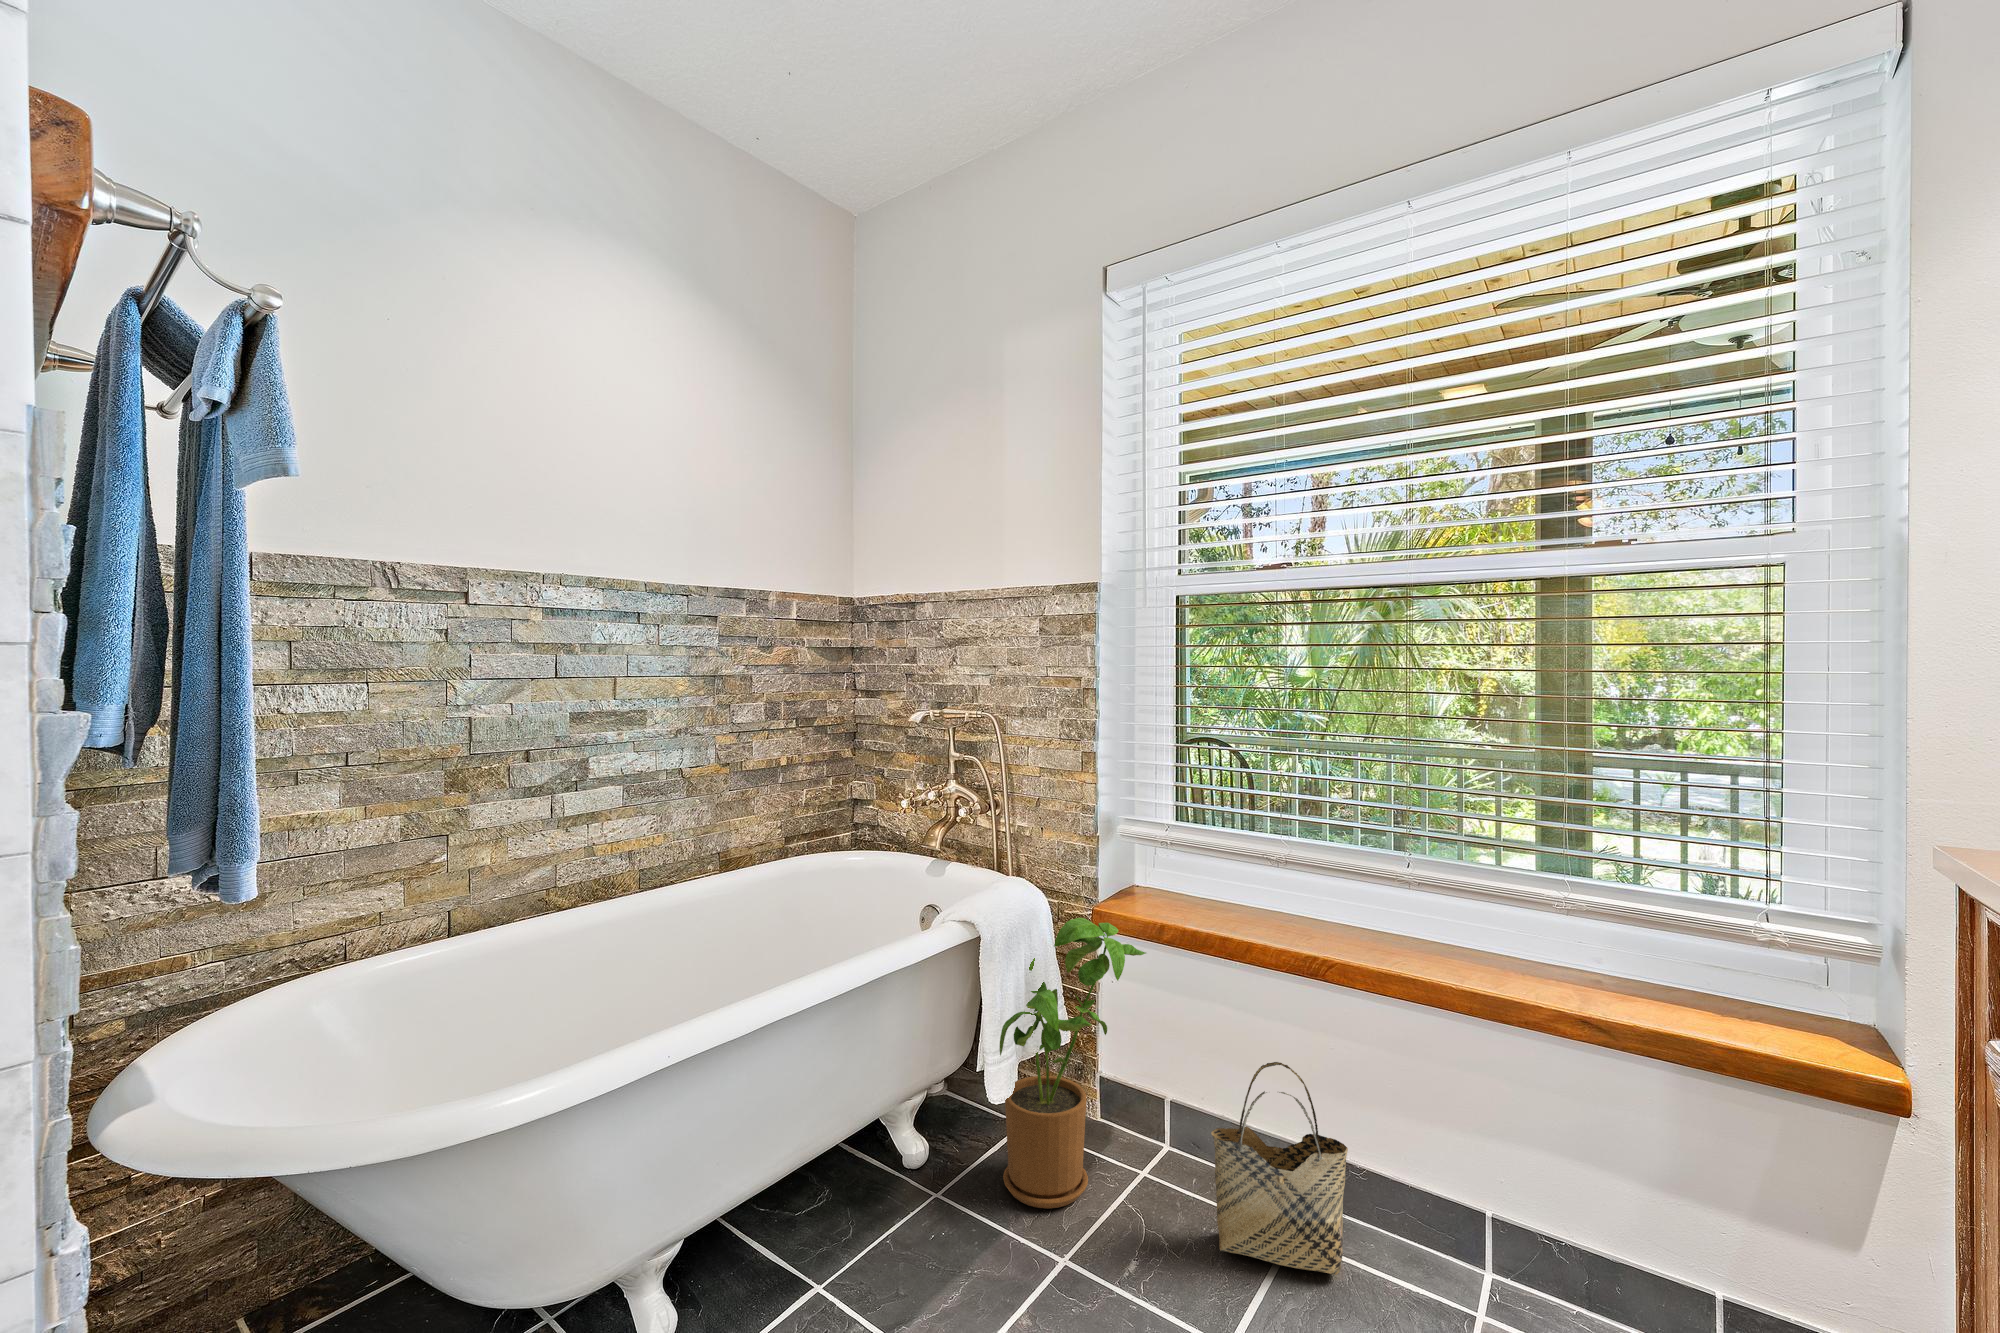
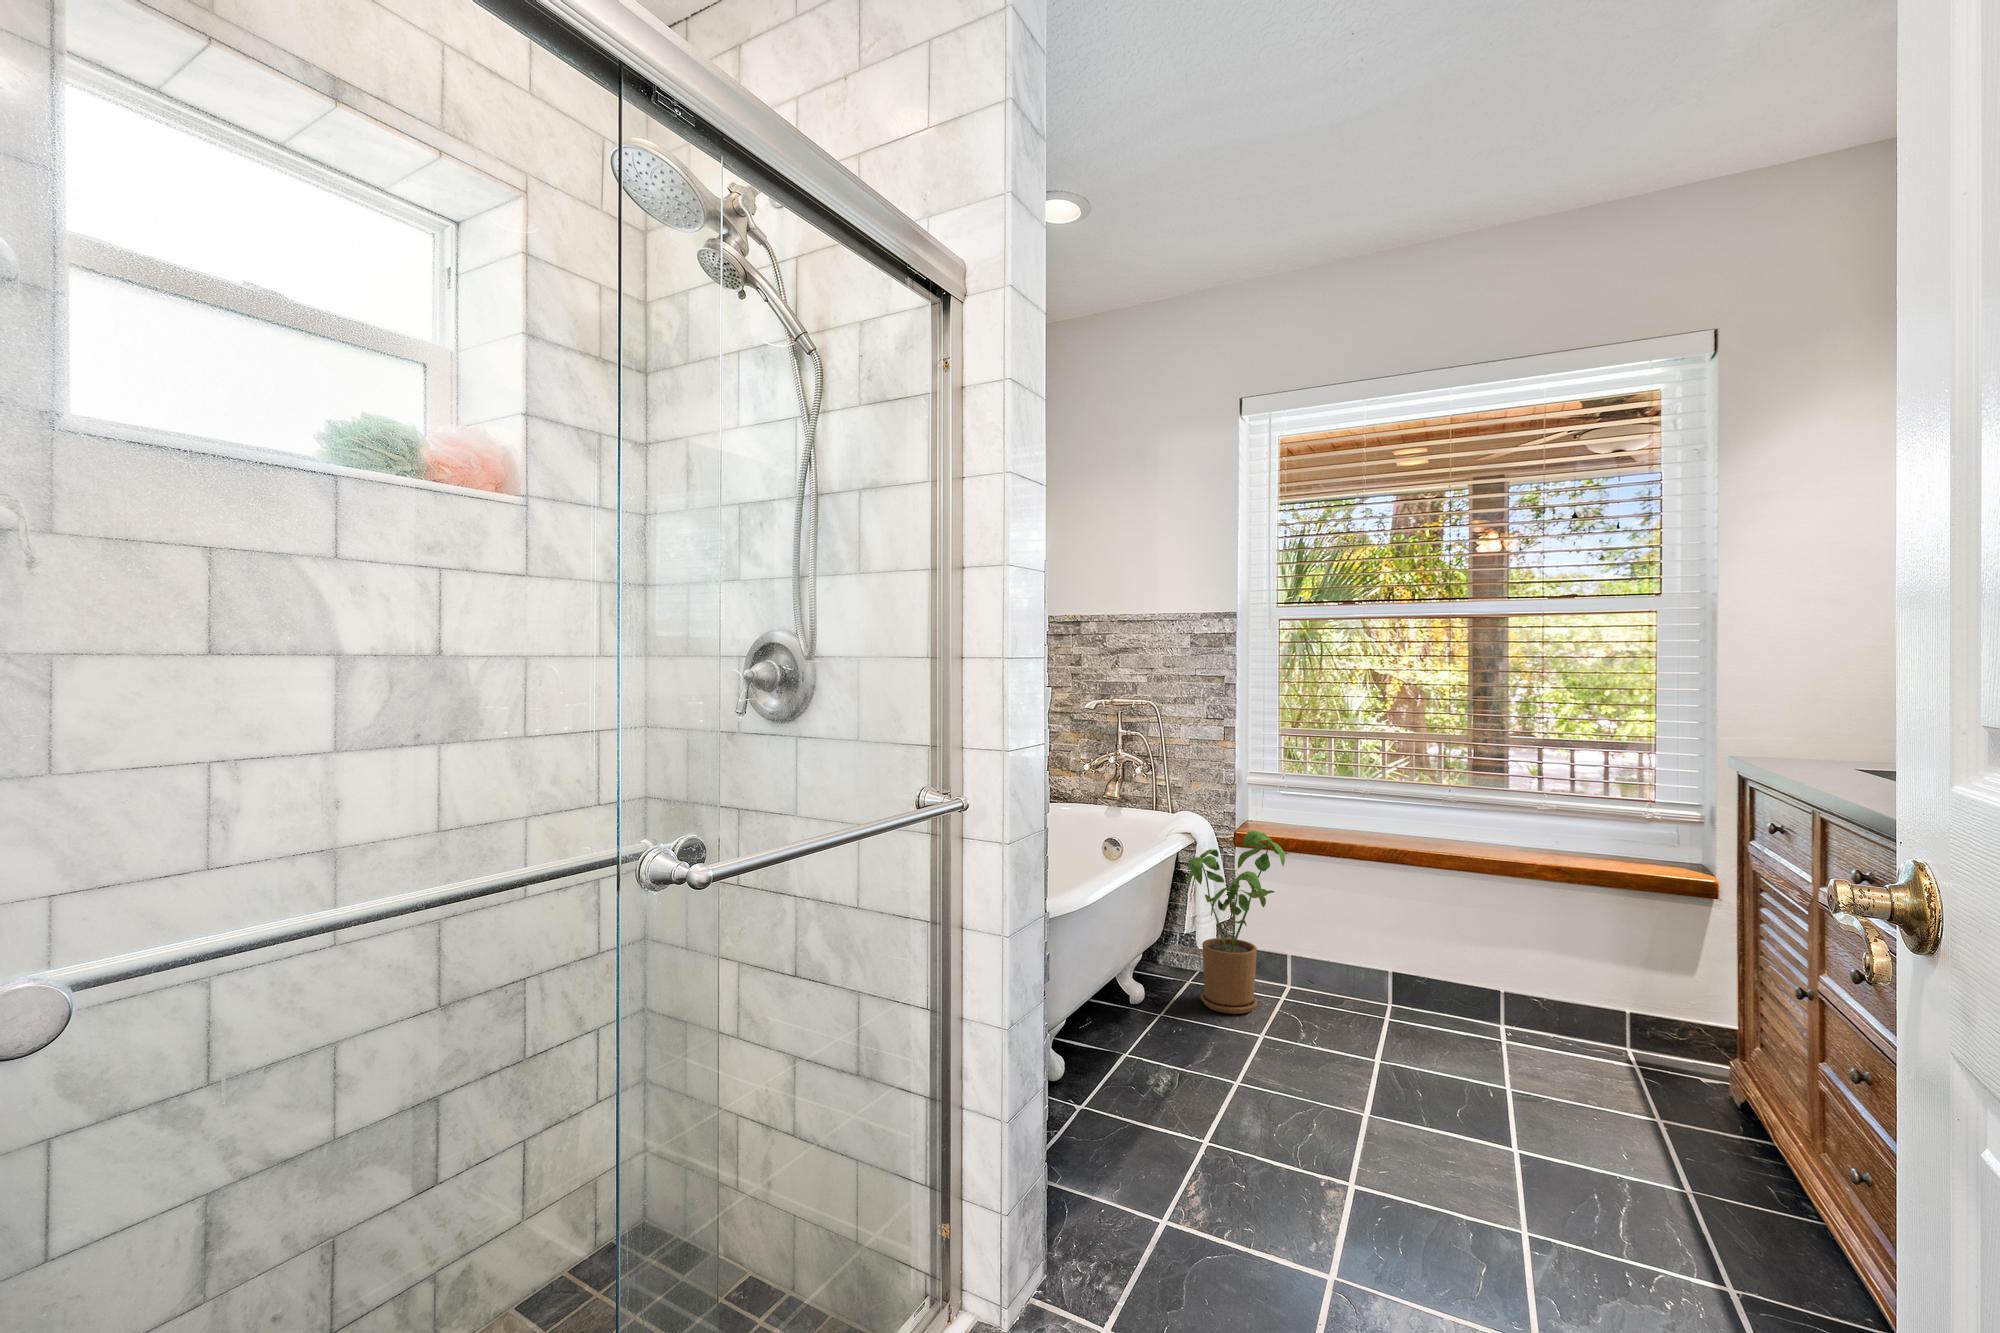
woven basket: present [1211,1062,1348,1275] -> none [1345,913,1426,1028]

